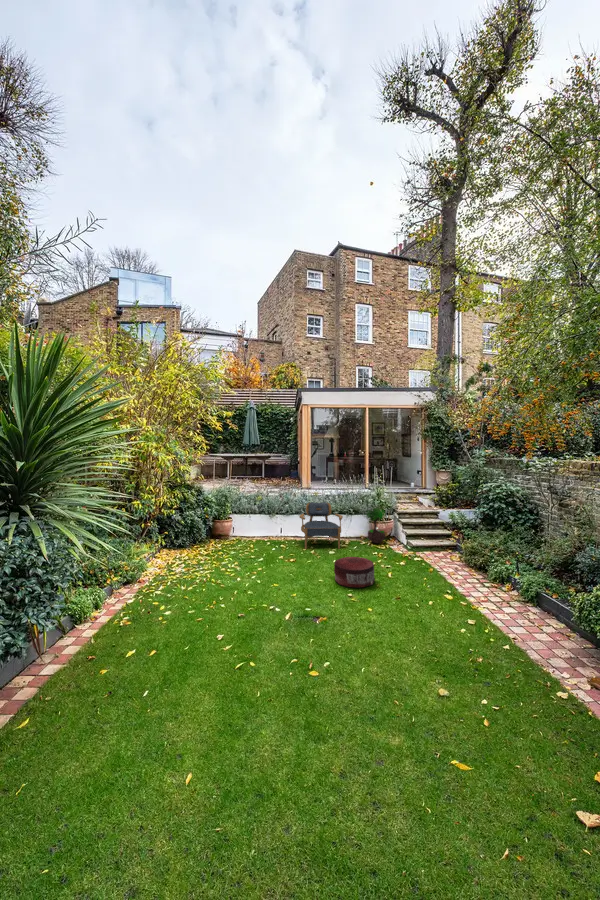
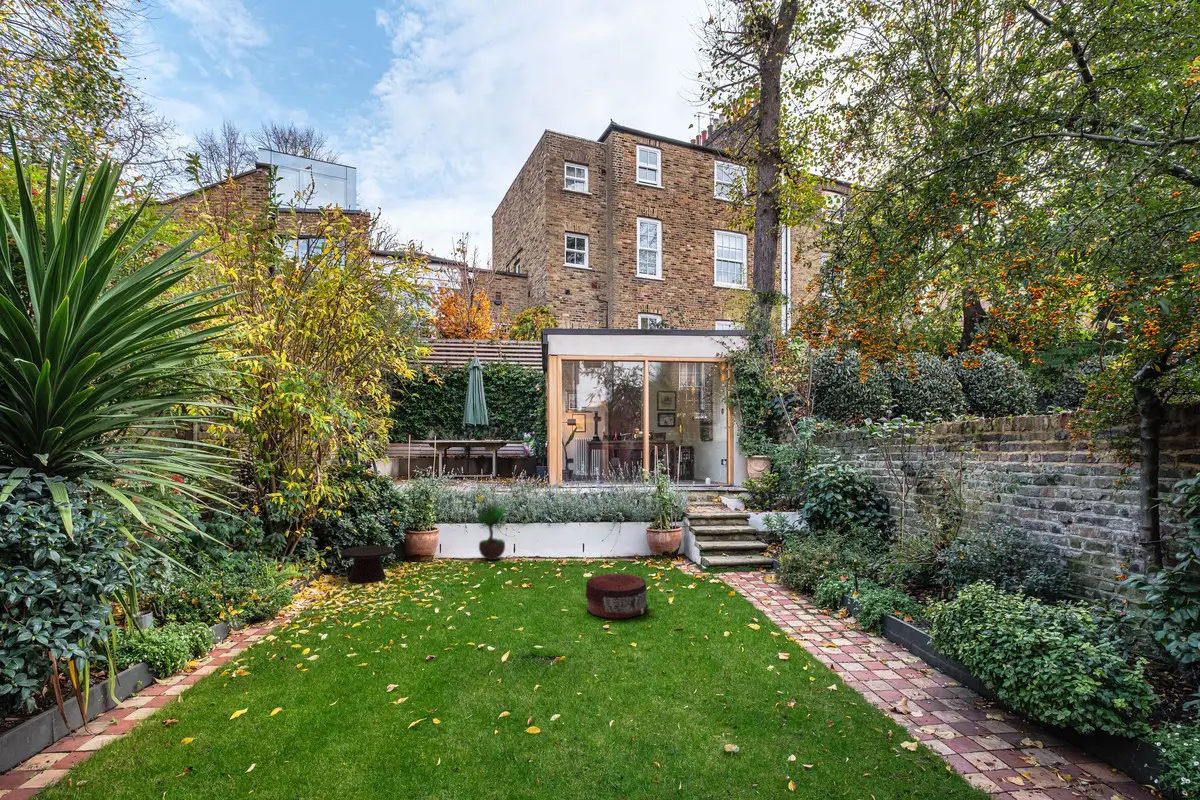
armchair: present [299,502,343,549] -> none [539,499,606,571]
potted tree: present [365,508,385,543] -> present [476,503,506,560]
side table: none [176,532,208,557] -> present [341,546,394,583]

